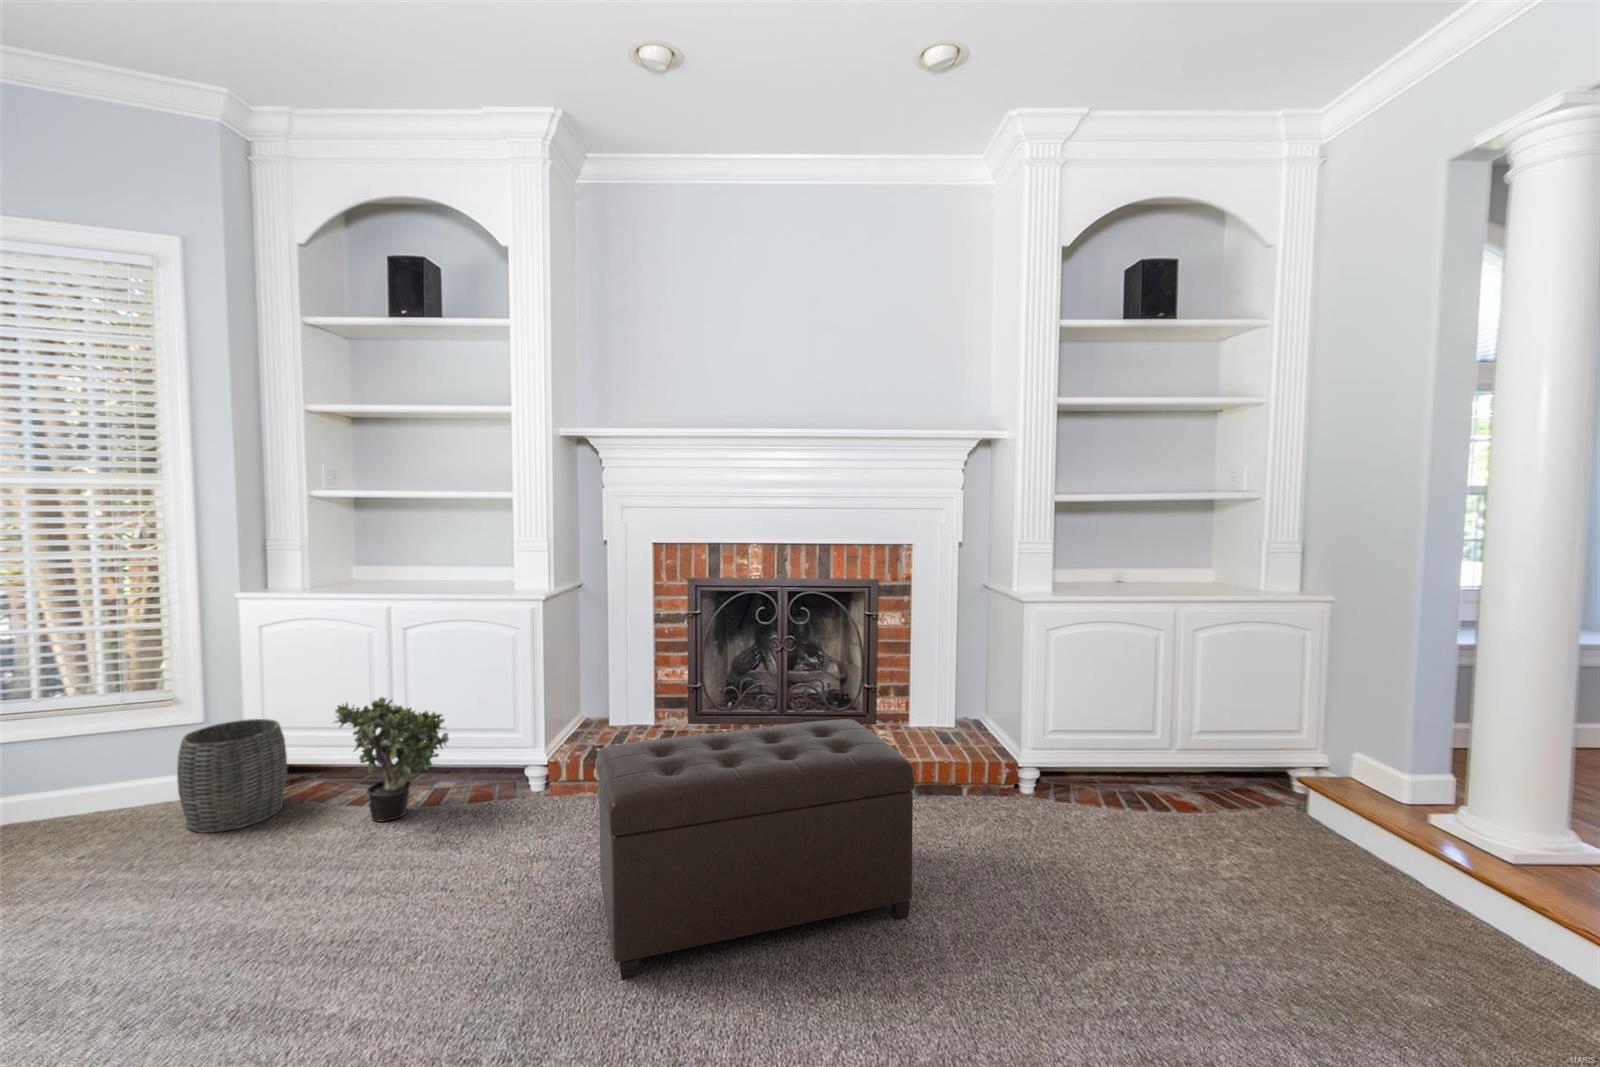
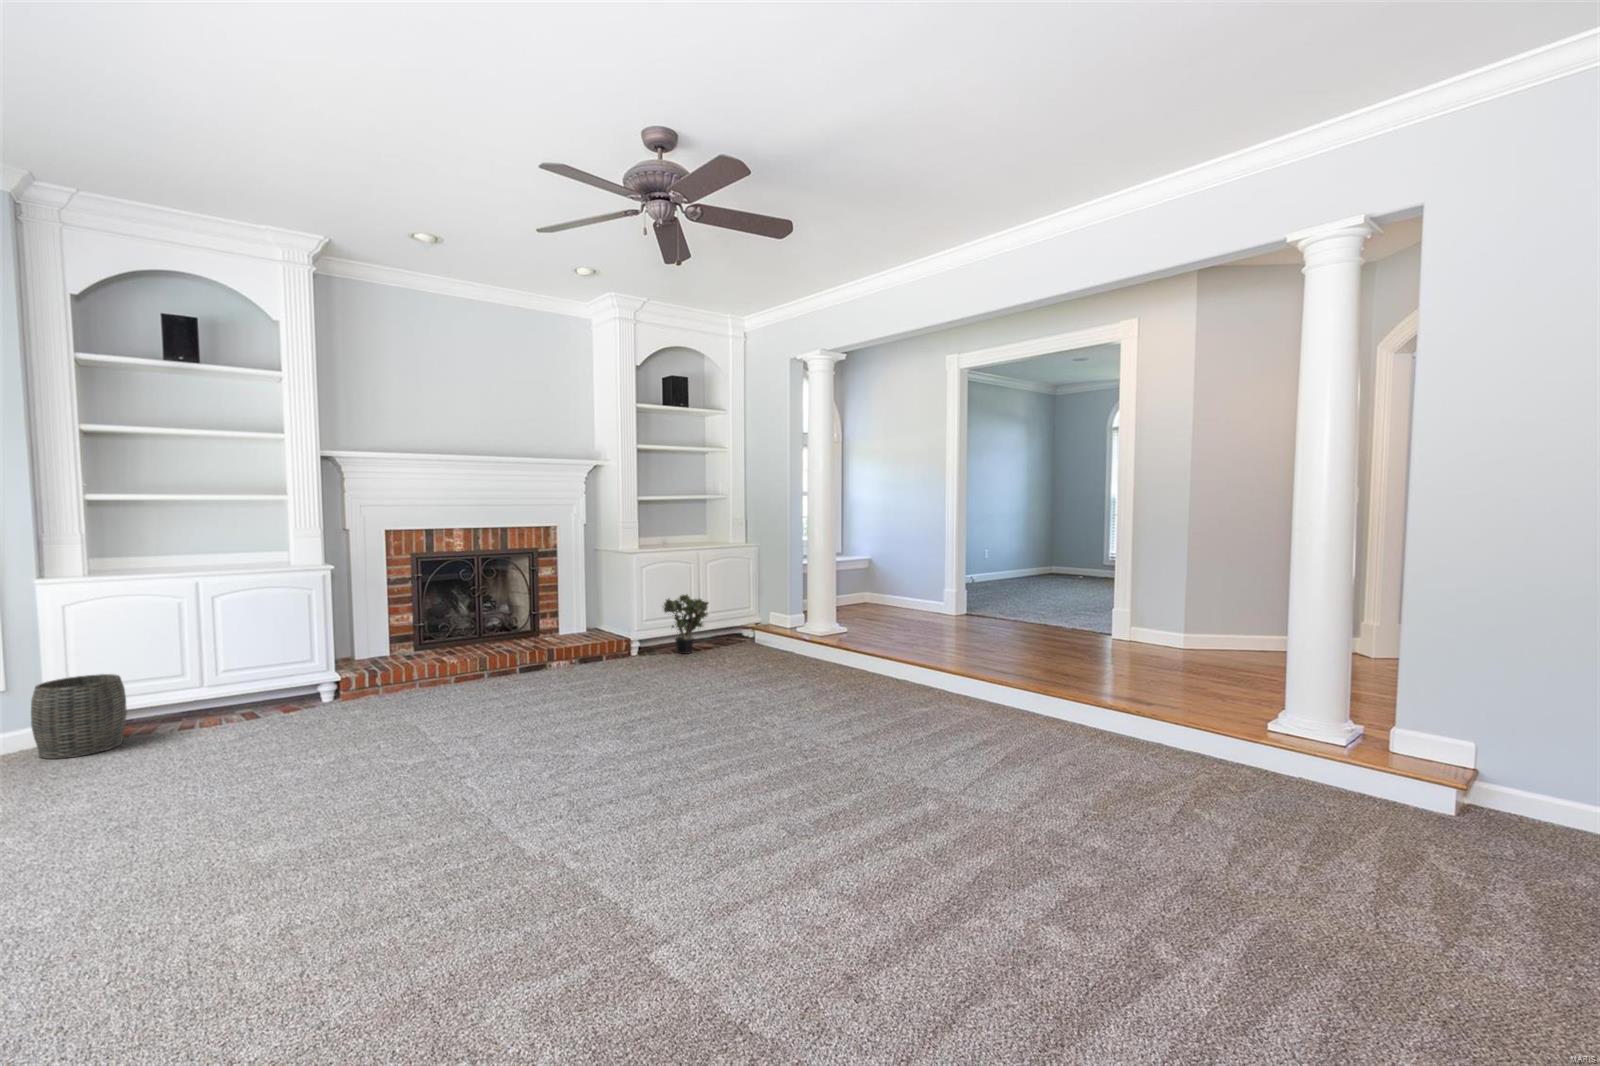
potted plant: present [334,697,449,822] -> present [663,595,708,654]
ottoman: present [597,719,915,980] -> none [454,611,618,721]

